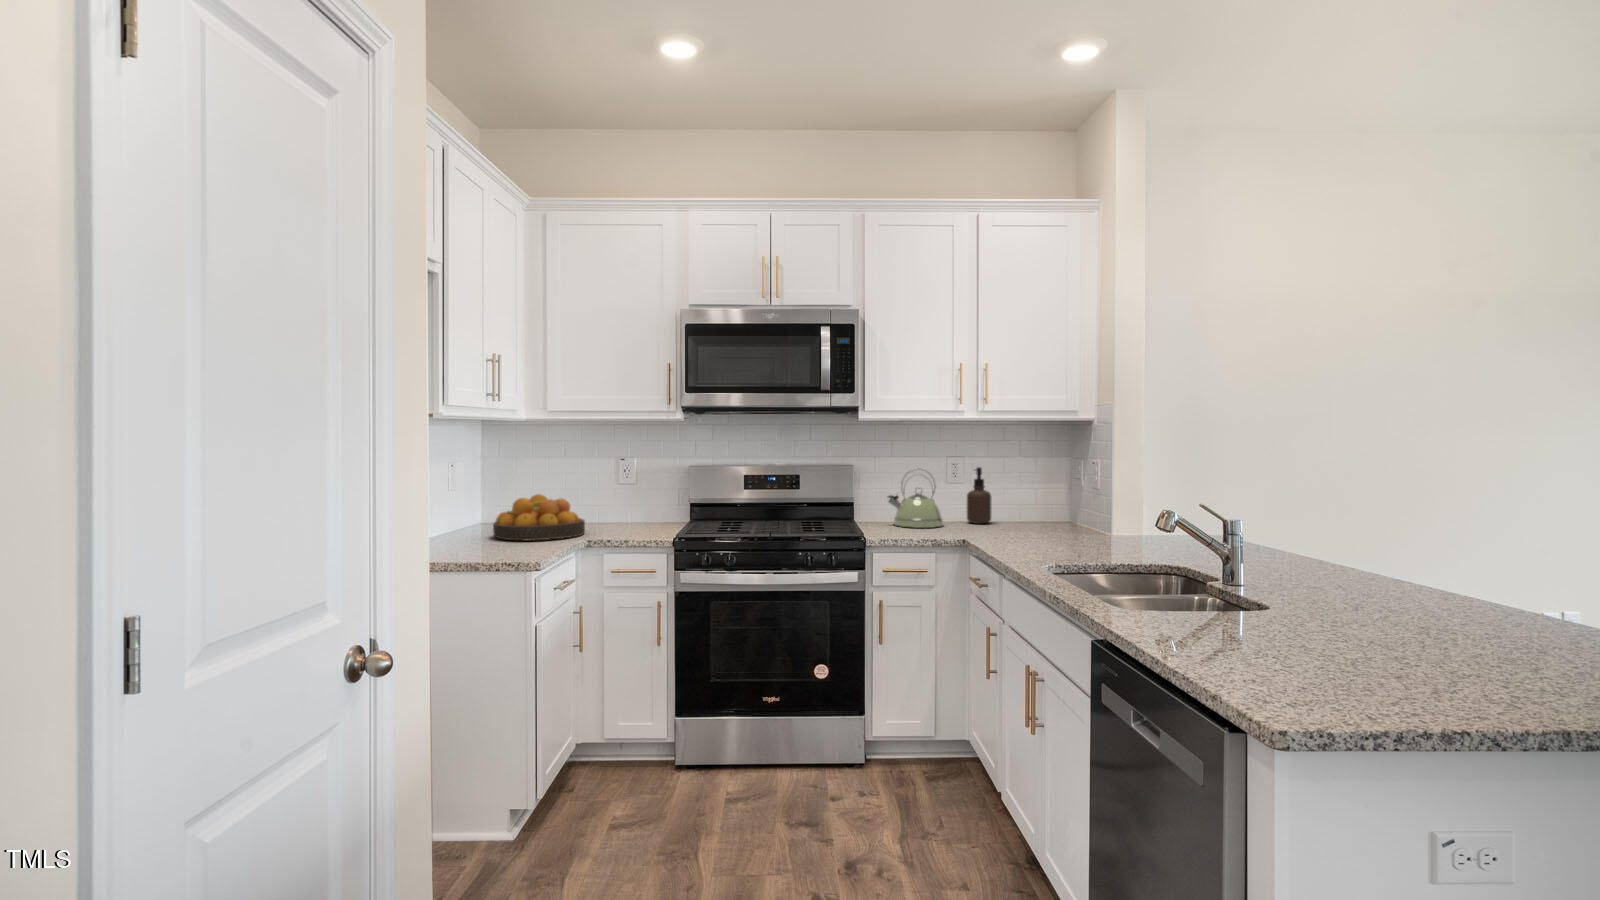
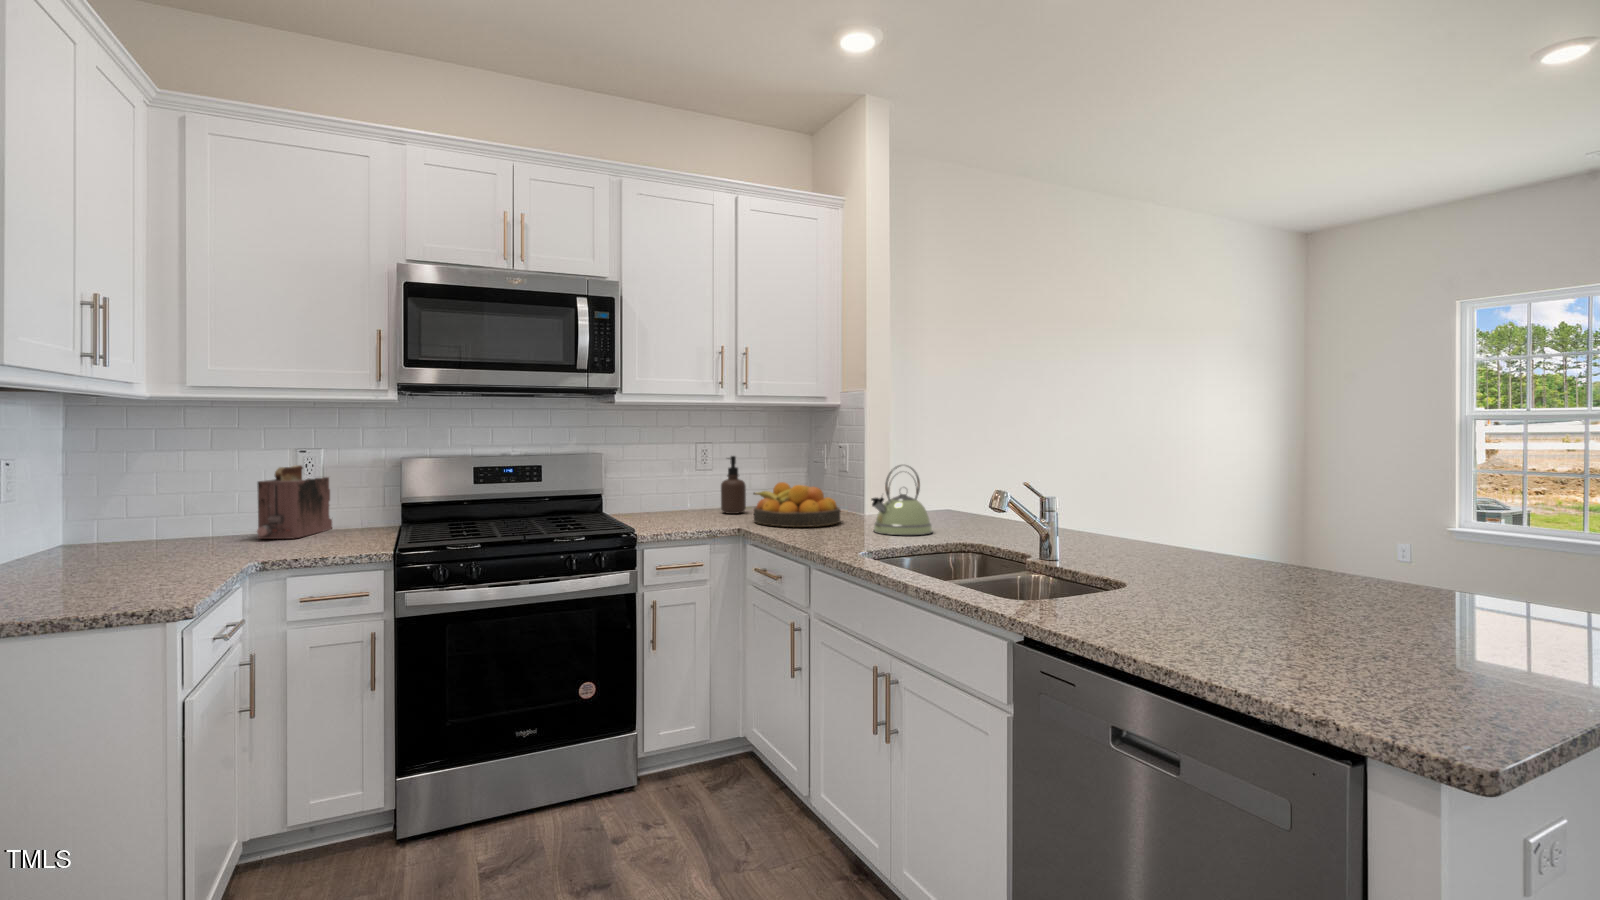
toaster: none [595,469,648,525] -> present [257,465,332,539]
kettle: present [888,470,943,528] -> present [871,465,932,535]
fruit bowl: present [493,494,585,540] -> present [754,482,840,527]

